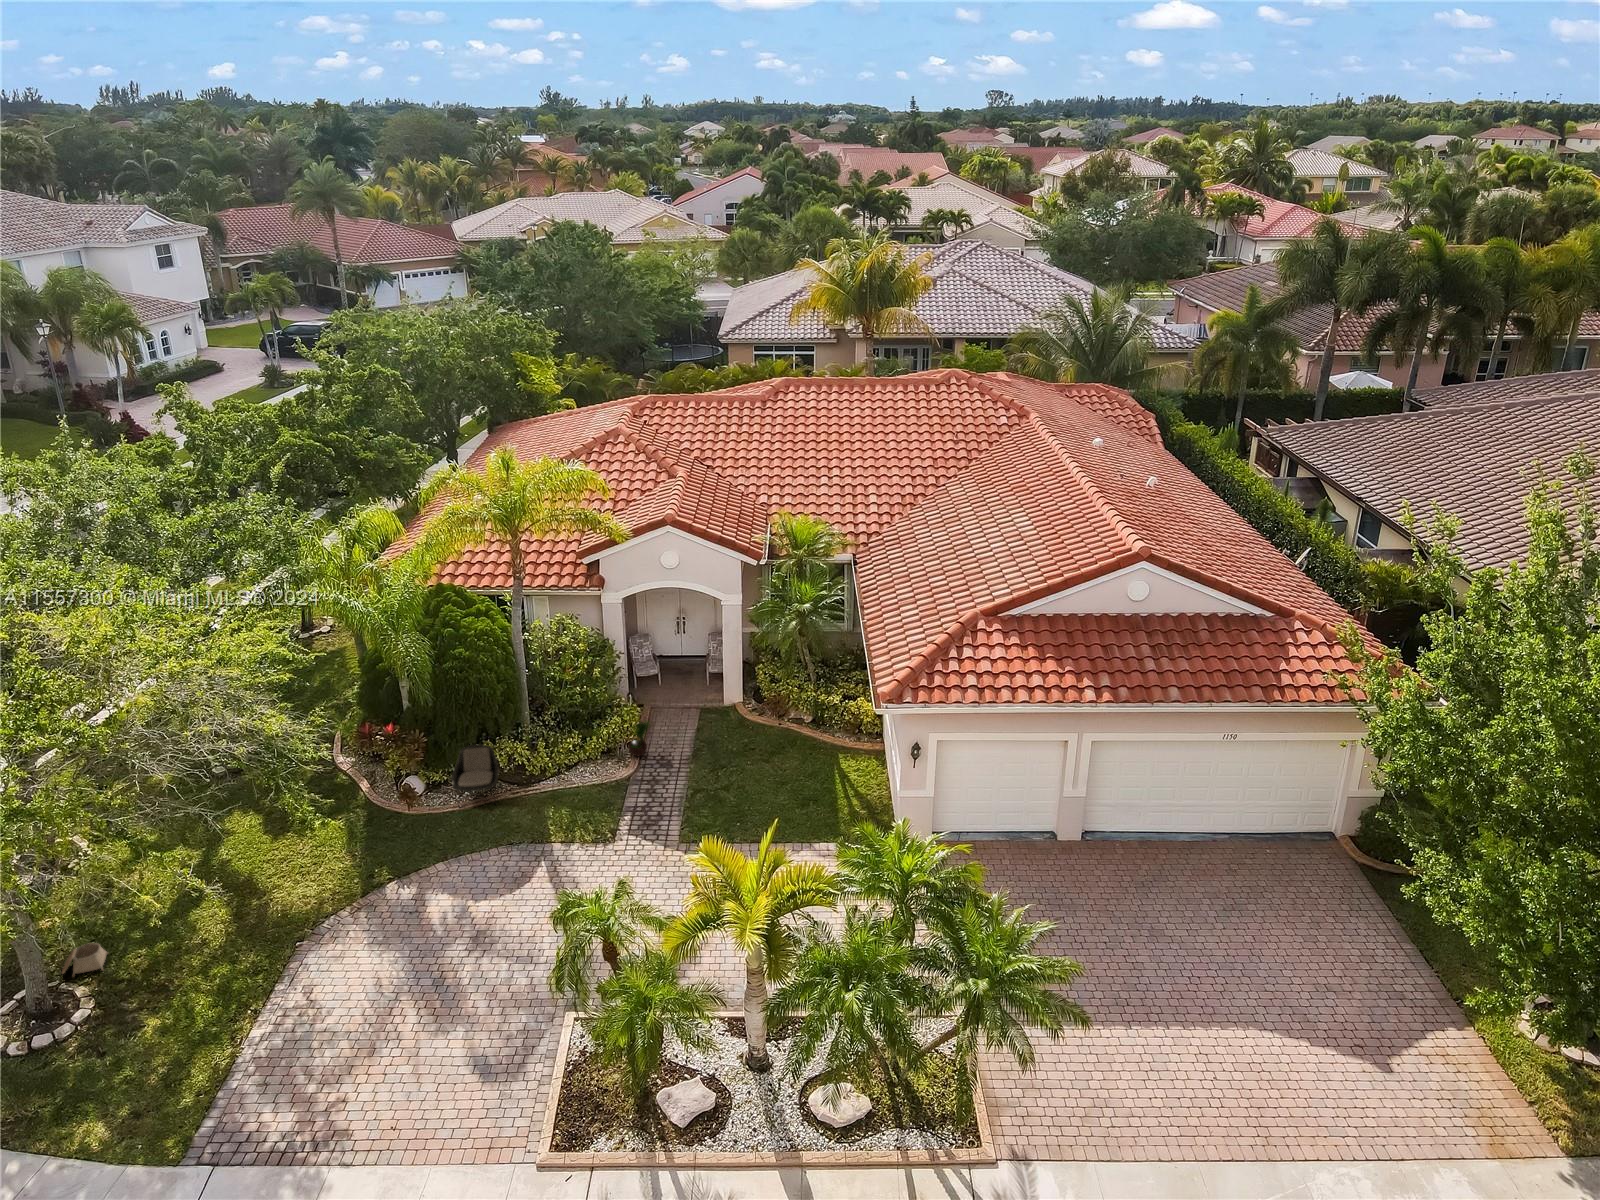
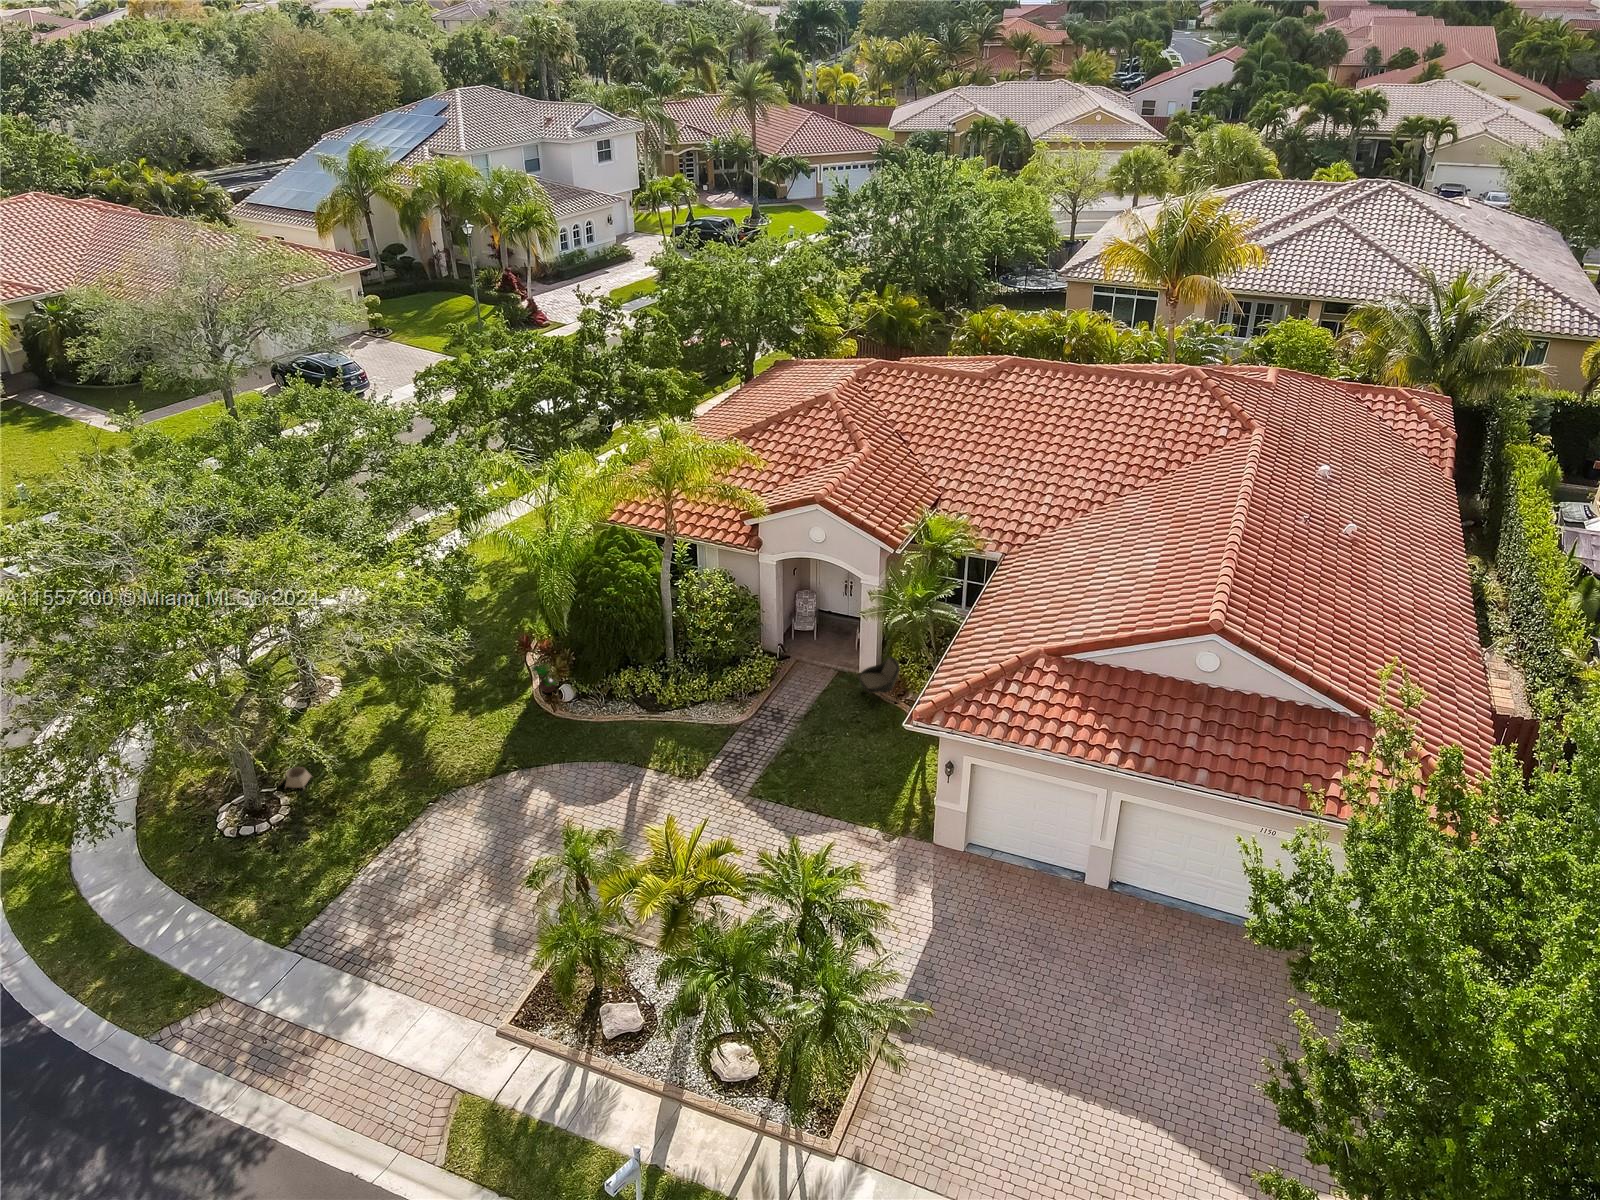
potted tree: present [629,722,649,756] -> present [532,664,556,693]
lounge chair: present [452,744,499,807] -> present [858,657,900,707]

